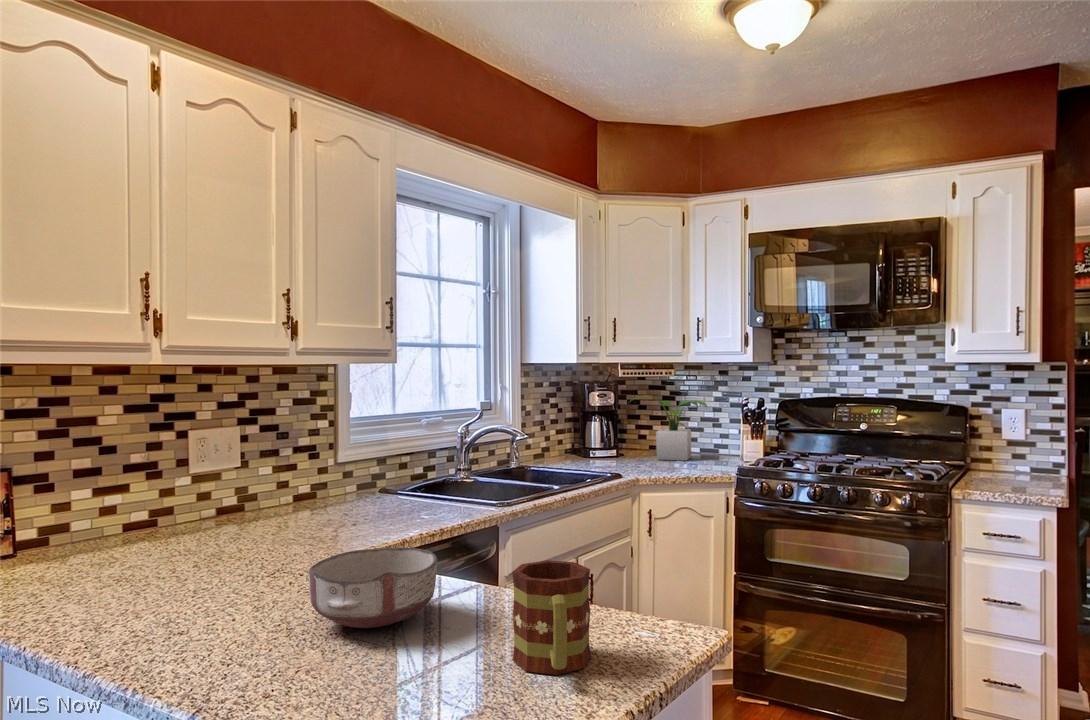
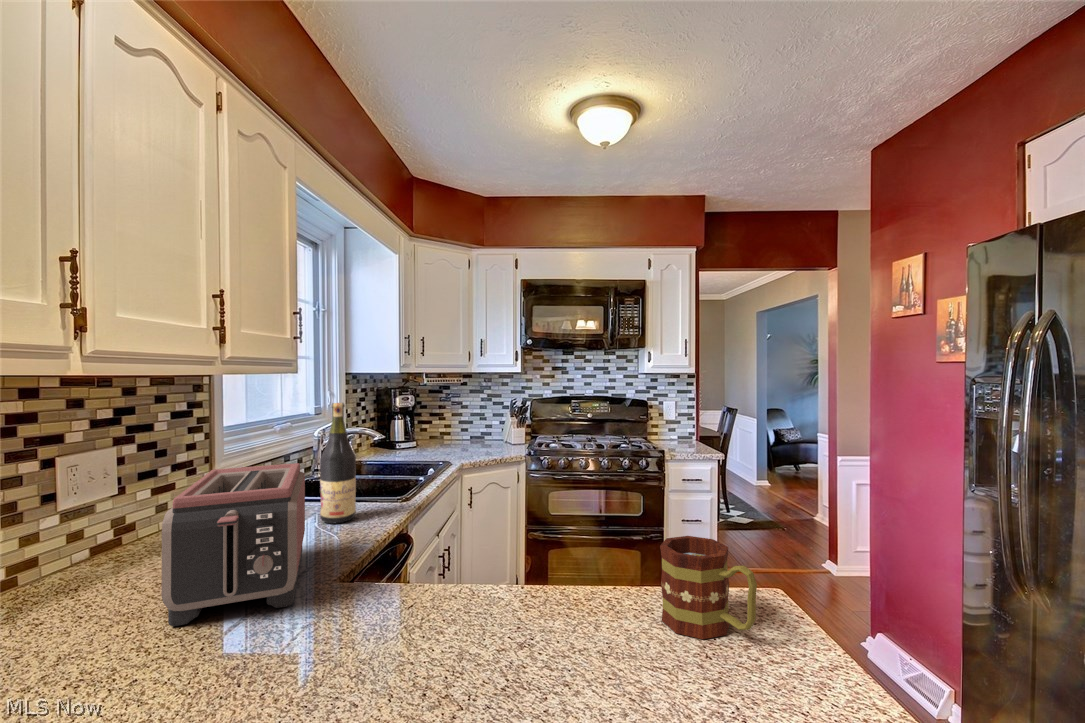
wine bottle: none [398,395,433,520] -> present [320,403,356,524]
potted plant: present [633,398,707,461] -> none [426,397,486,446]
toaster: none [191,450,346,570] -> present [161,463,305,626]
ceramic bowl: present [309,548,437,628] -> none [433,550,560,646]

